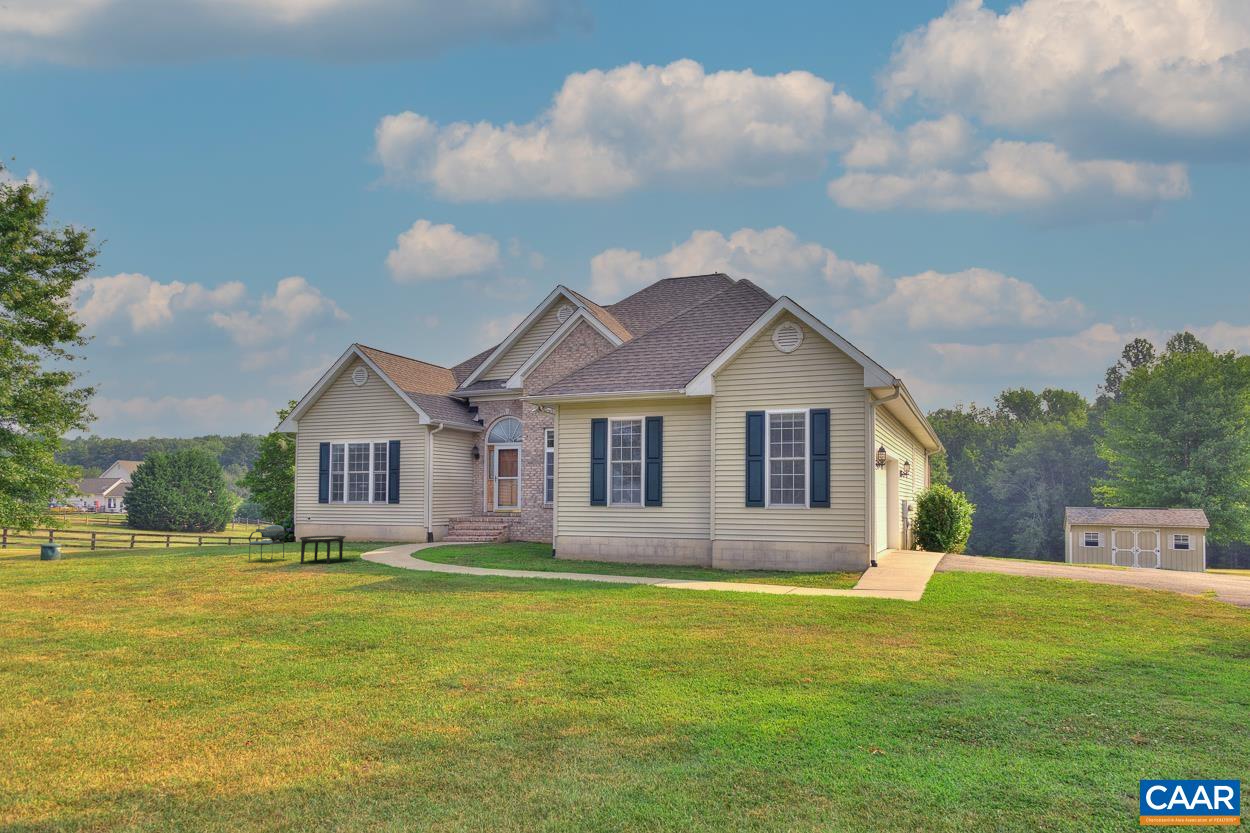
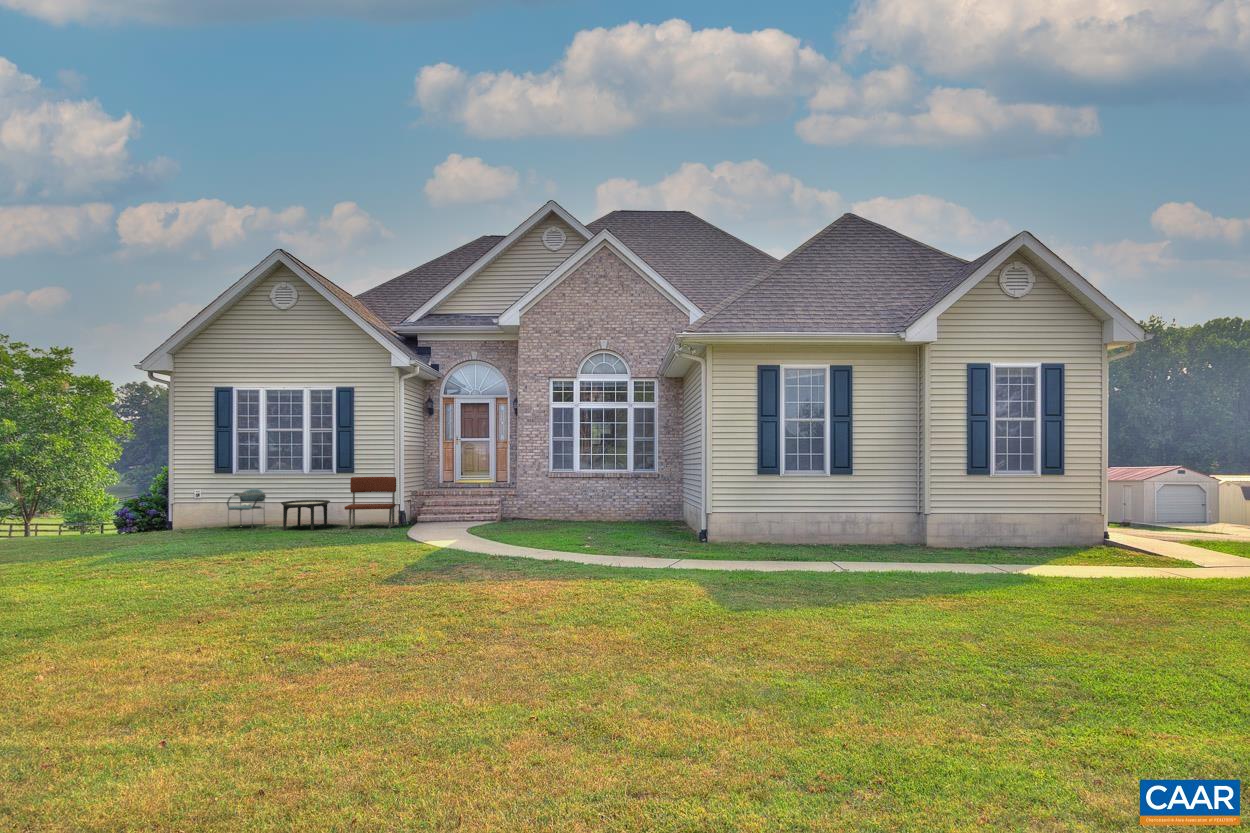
bench: none [359,514,408,563] -> present [345,477,396,529]

